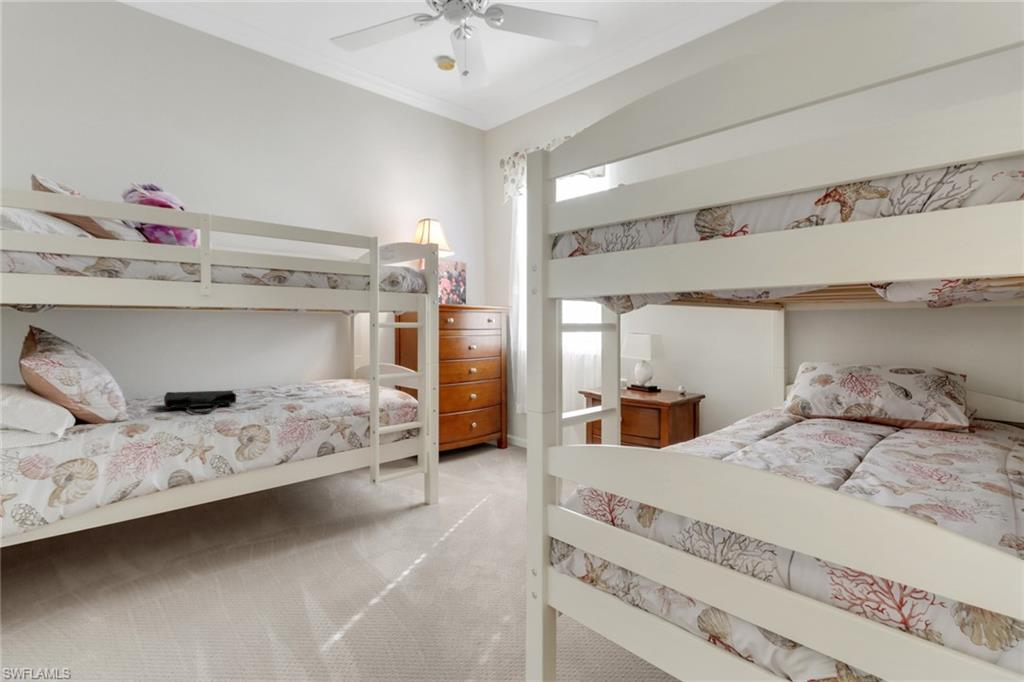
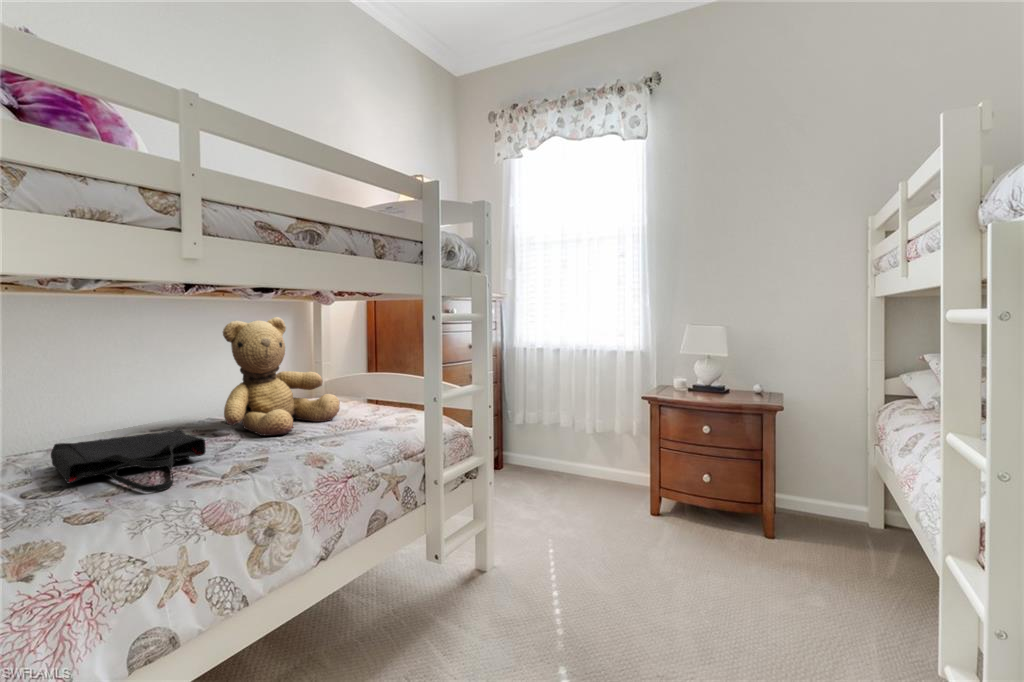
teddy bear: none [260,325,336,398] -> present [223,317,340,436]

